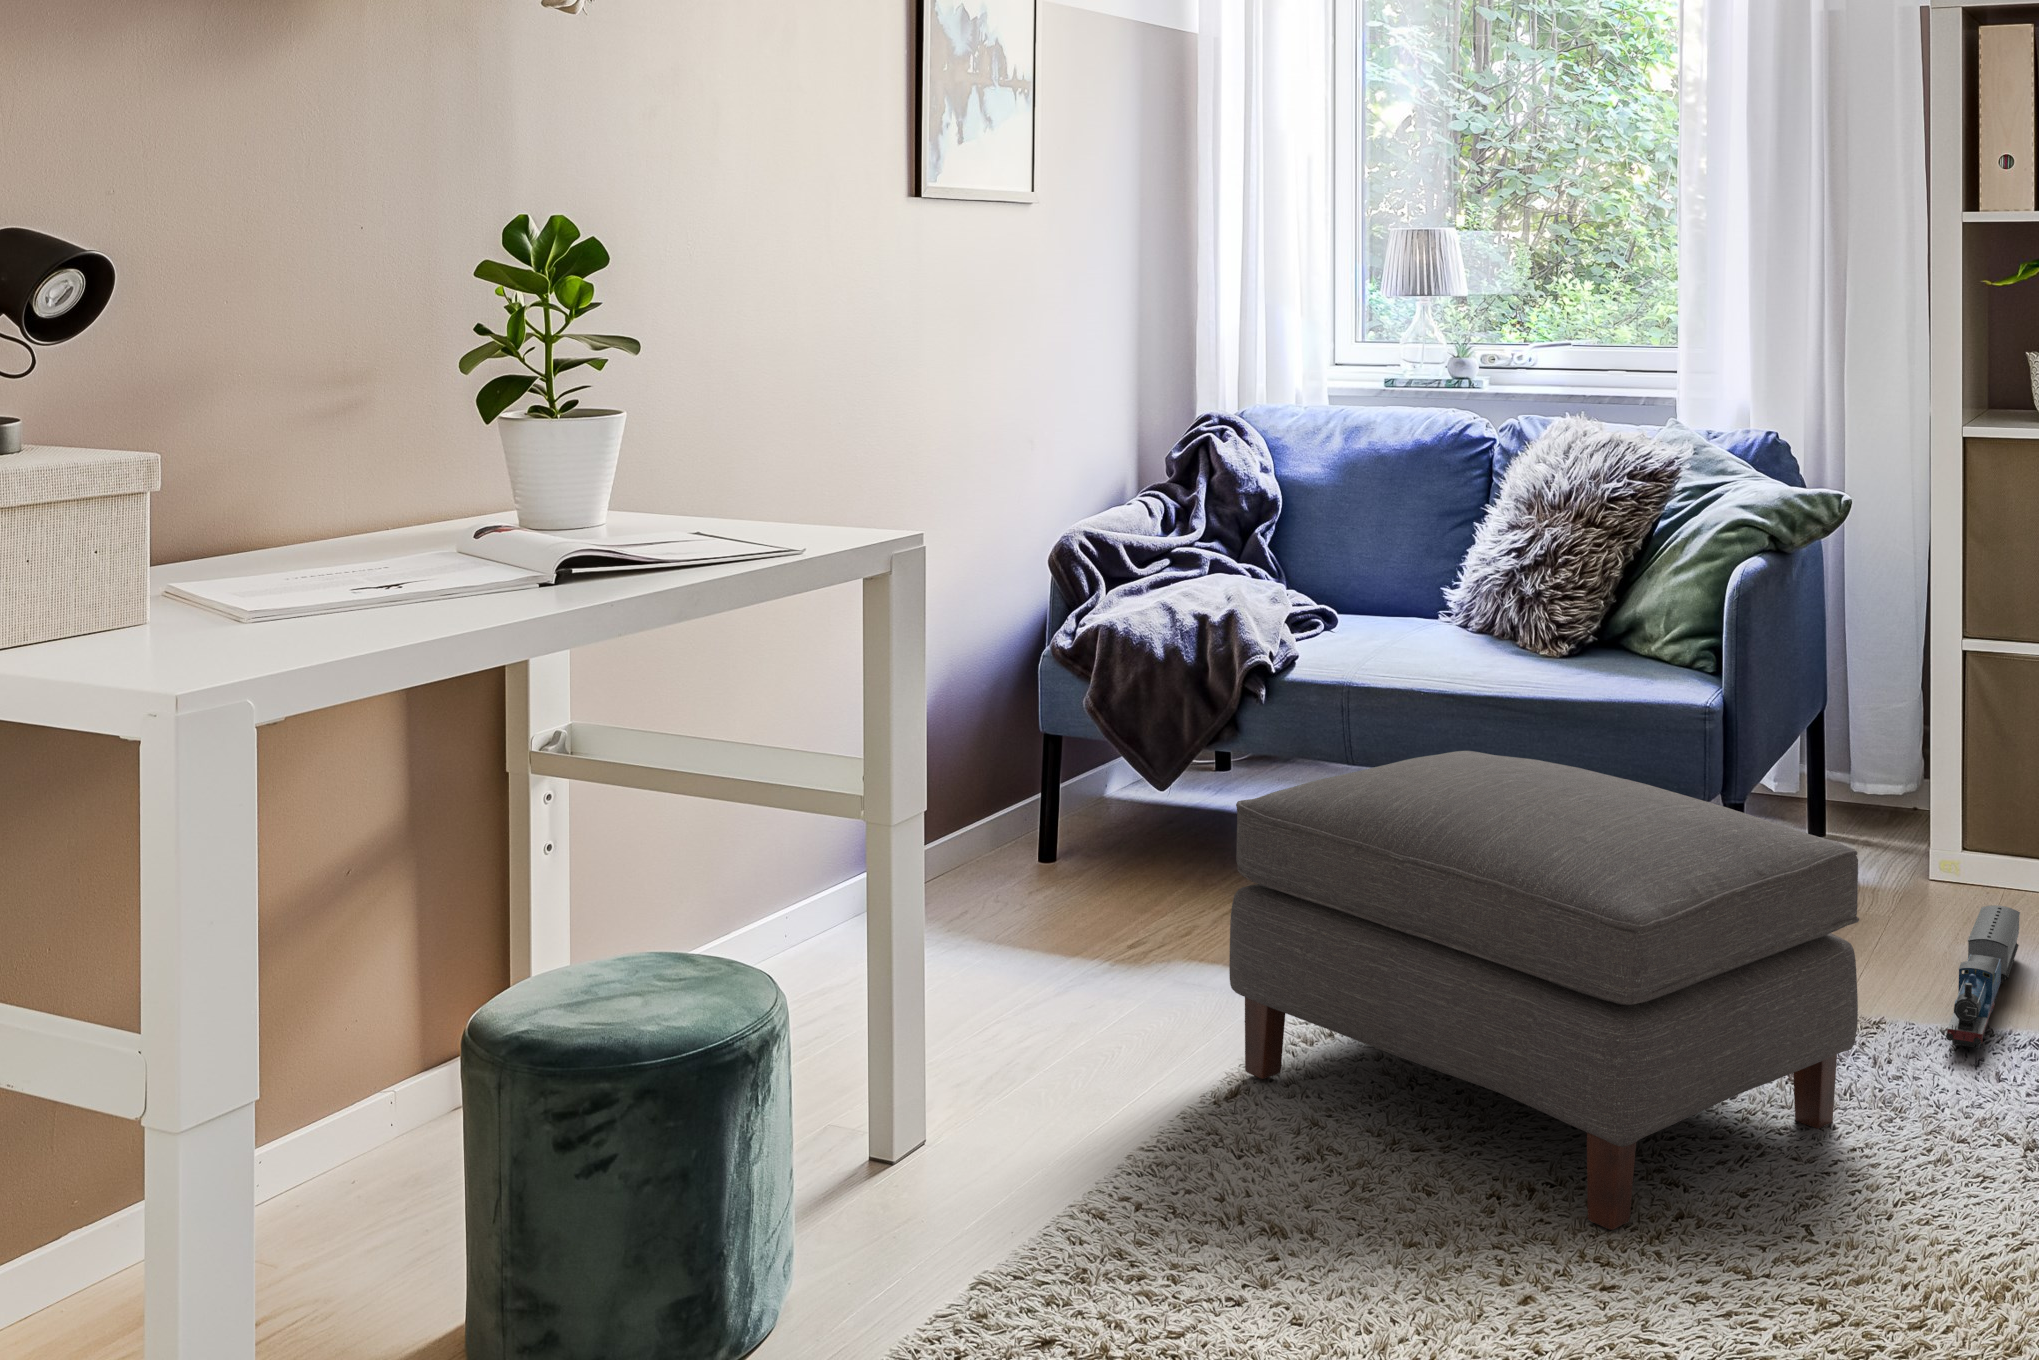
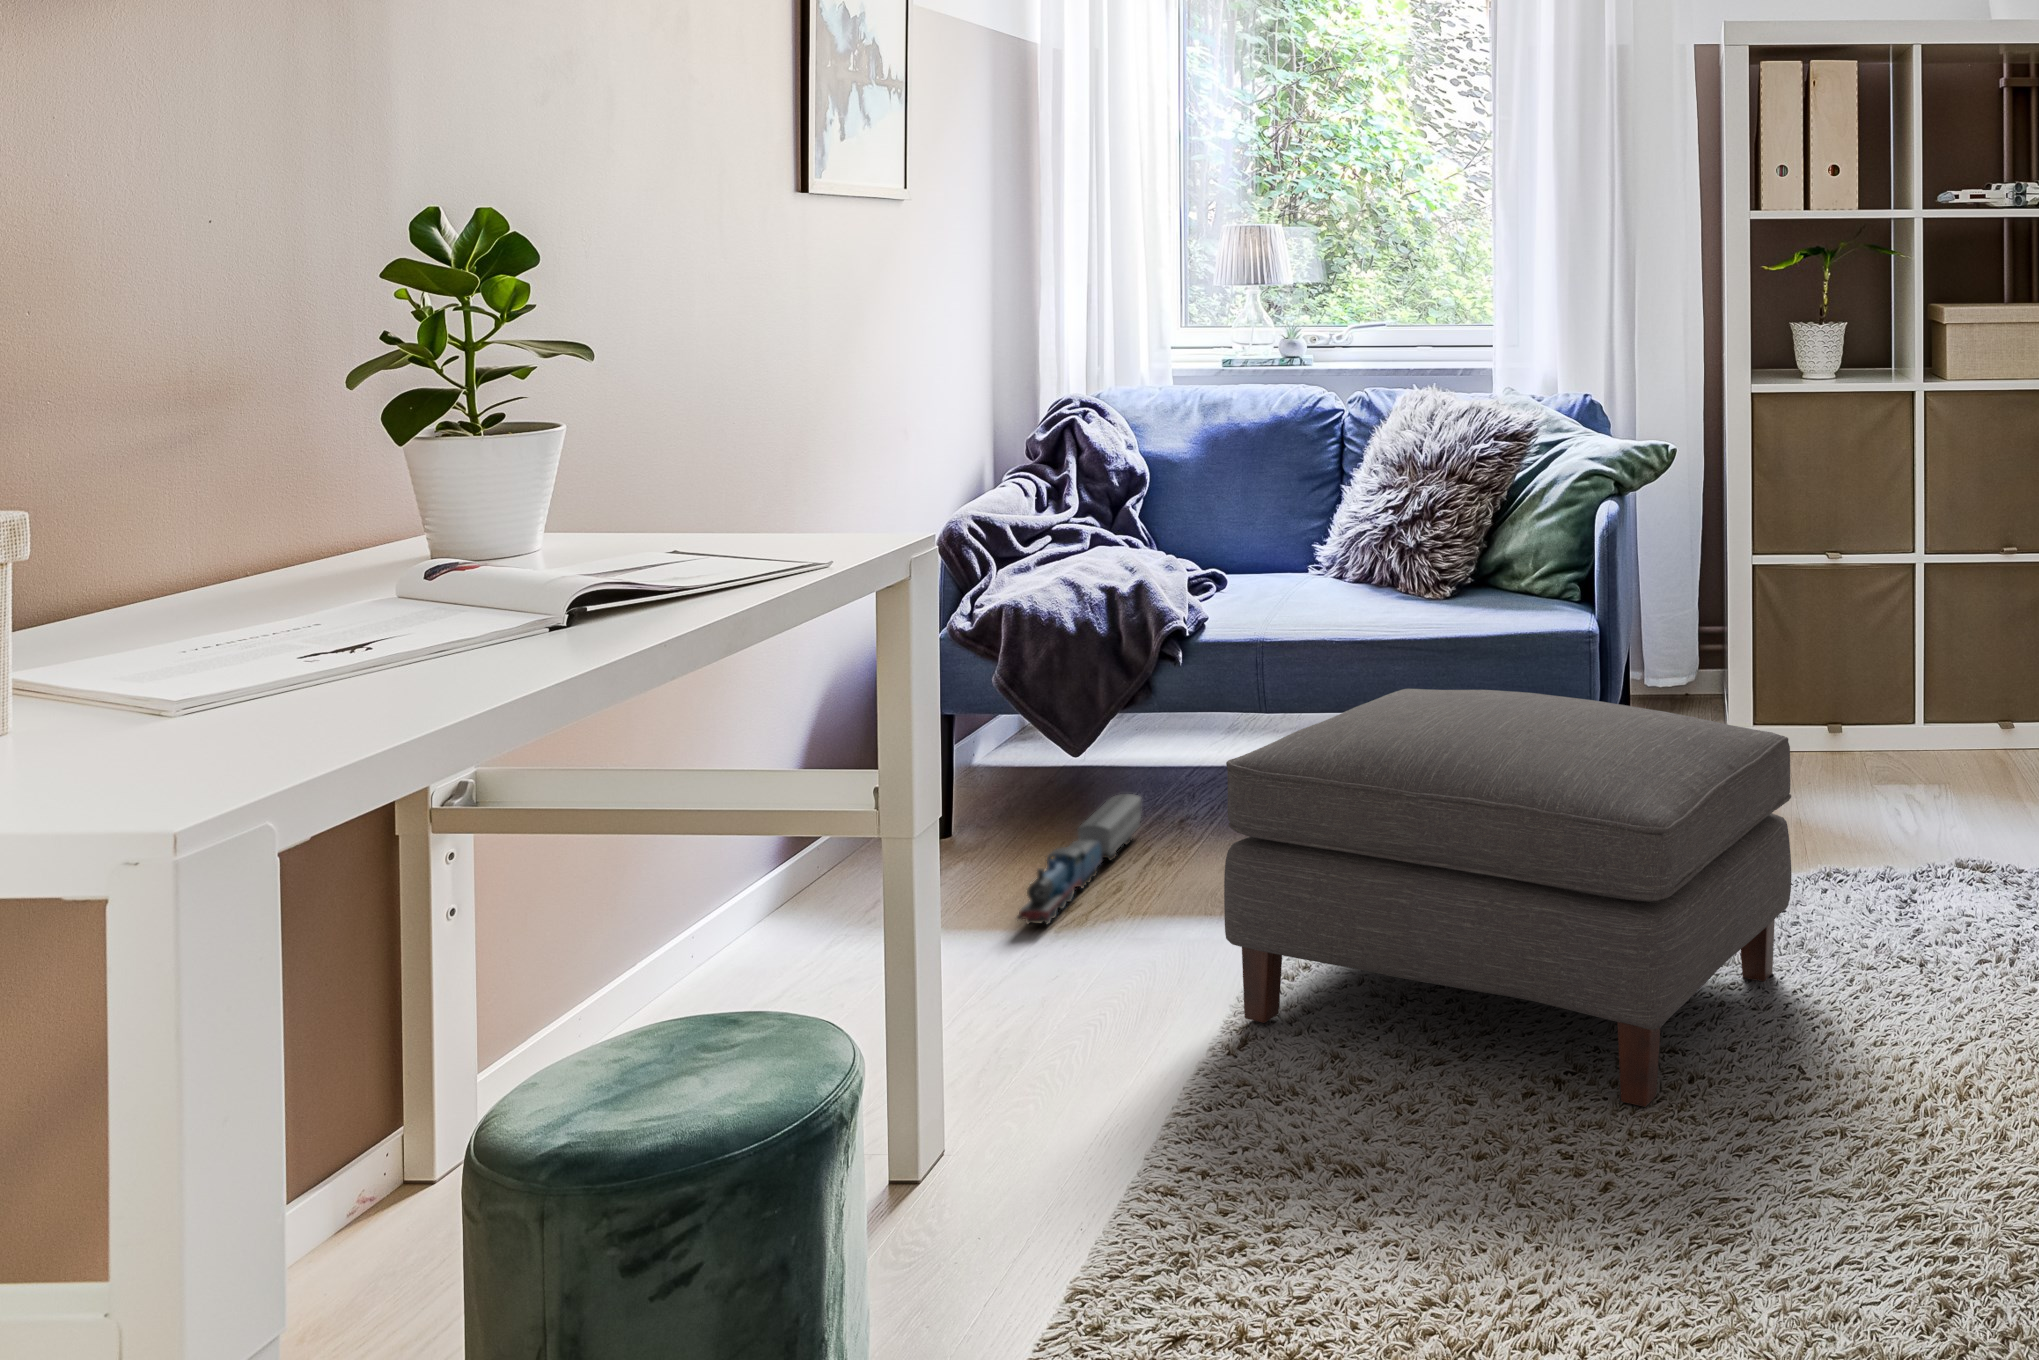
toy train: present [1946,905,2020,1049] -> present [1017,794,1141,924]

